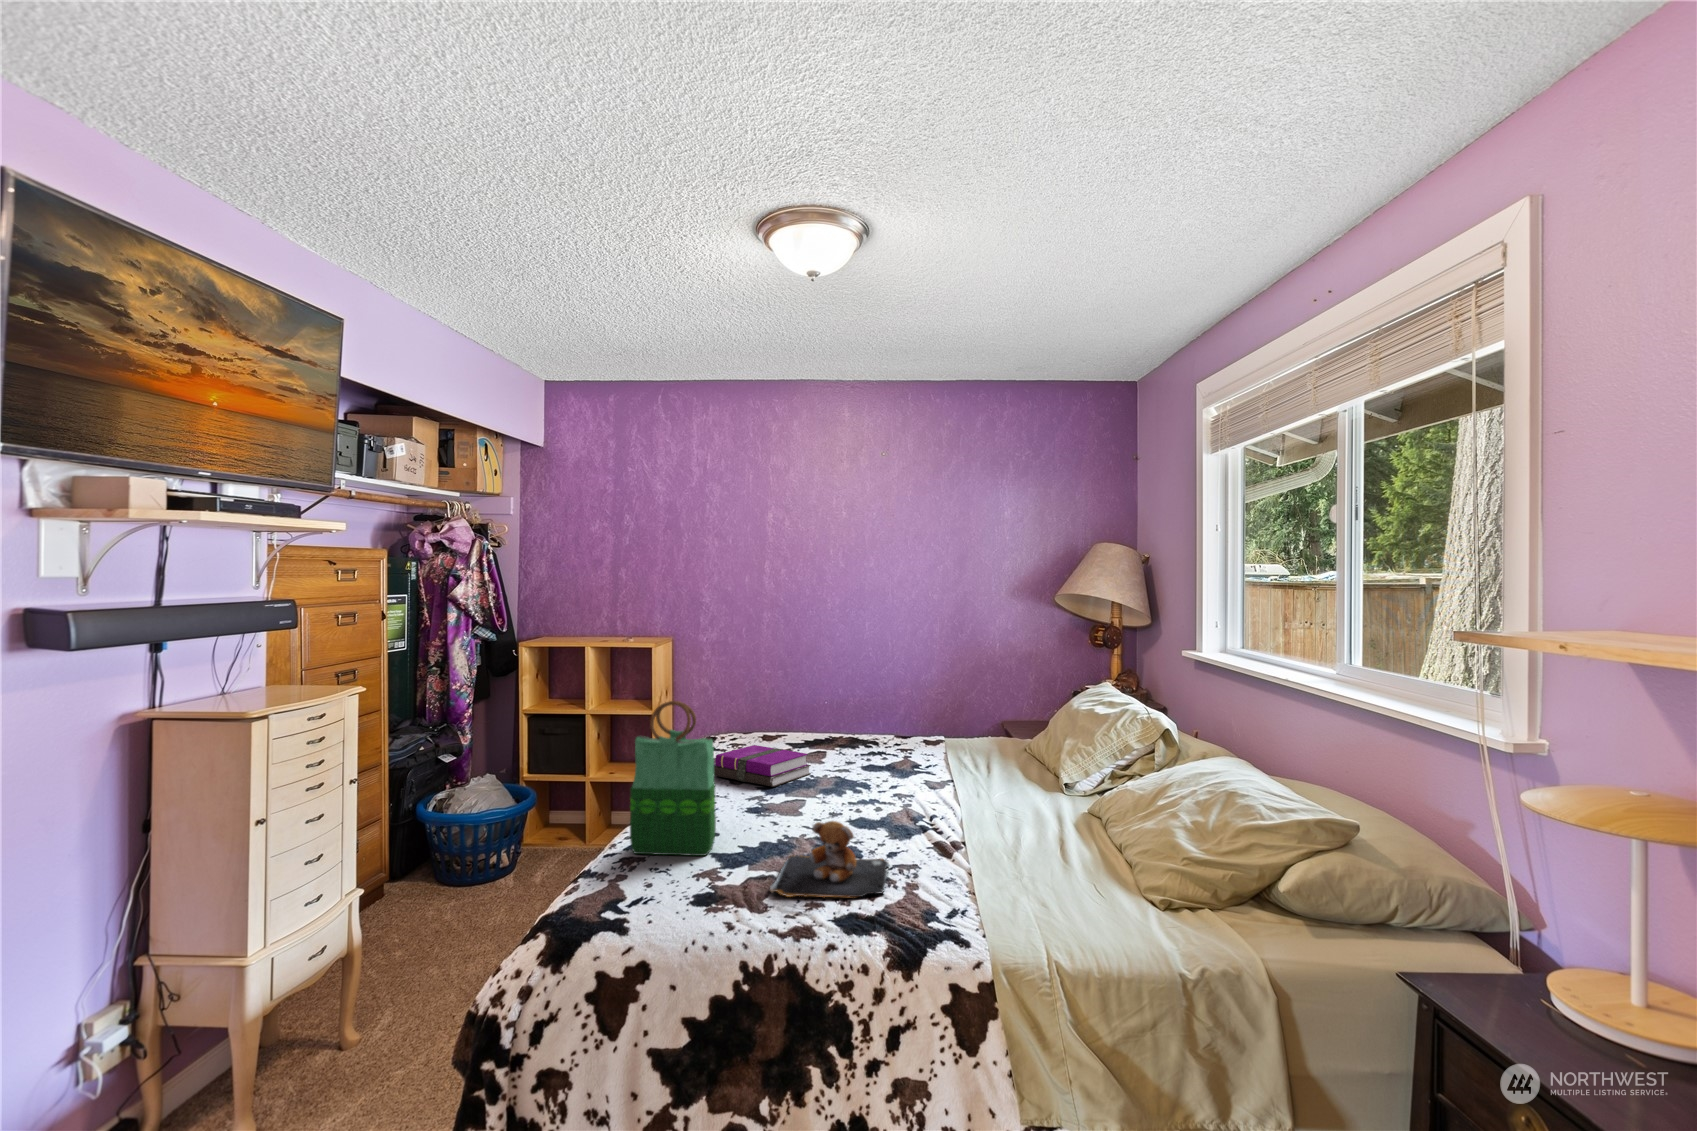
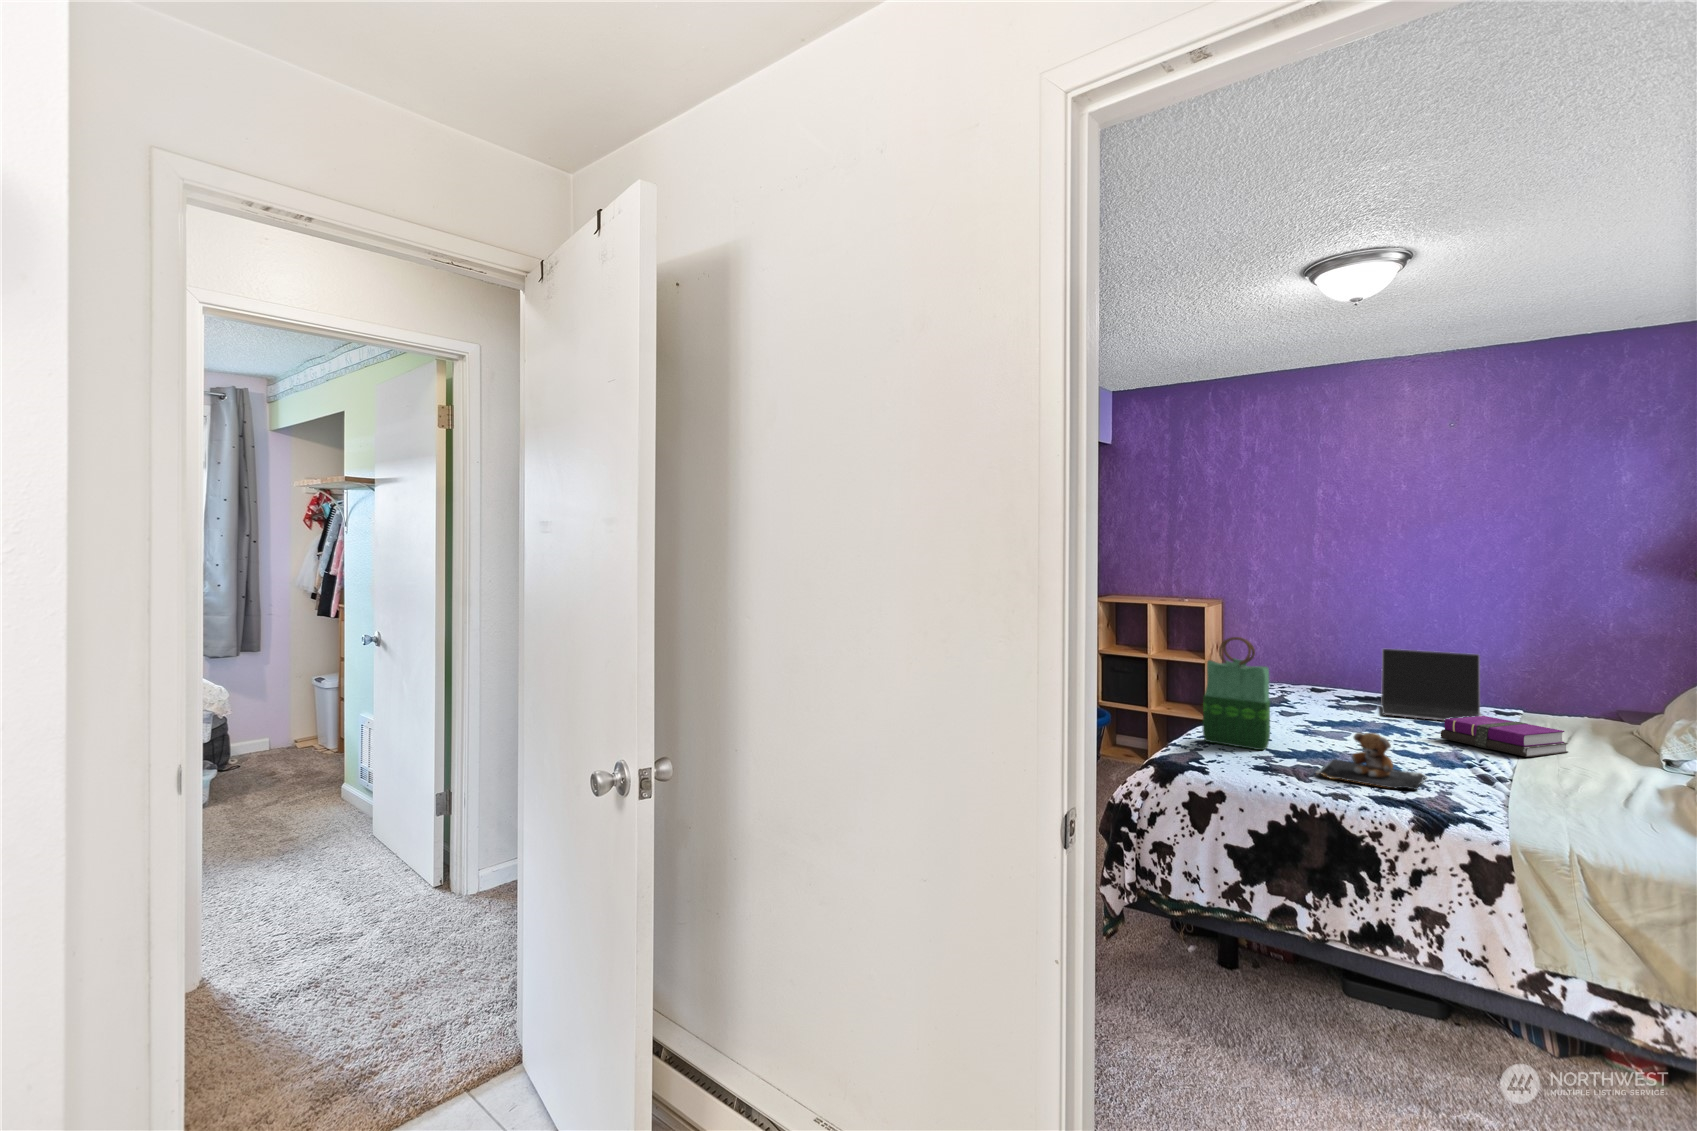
laptop: none [829,686,924,764] -> present [1381,649,1482,720]
notebook: present [714,745,811,787] -> present [1441,716,1568,757]

